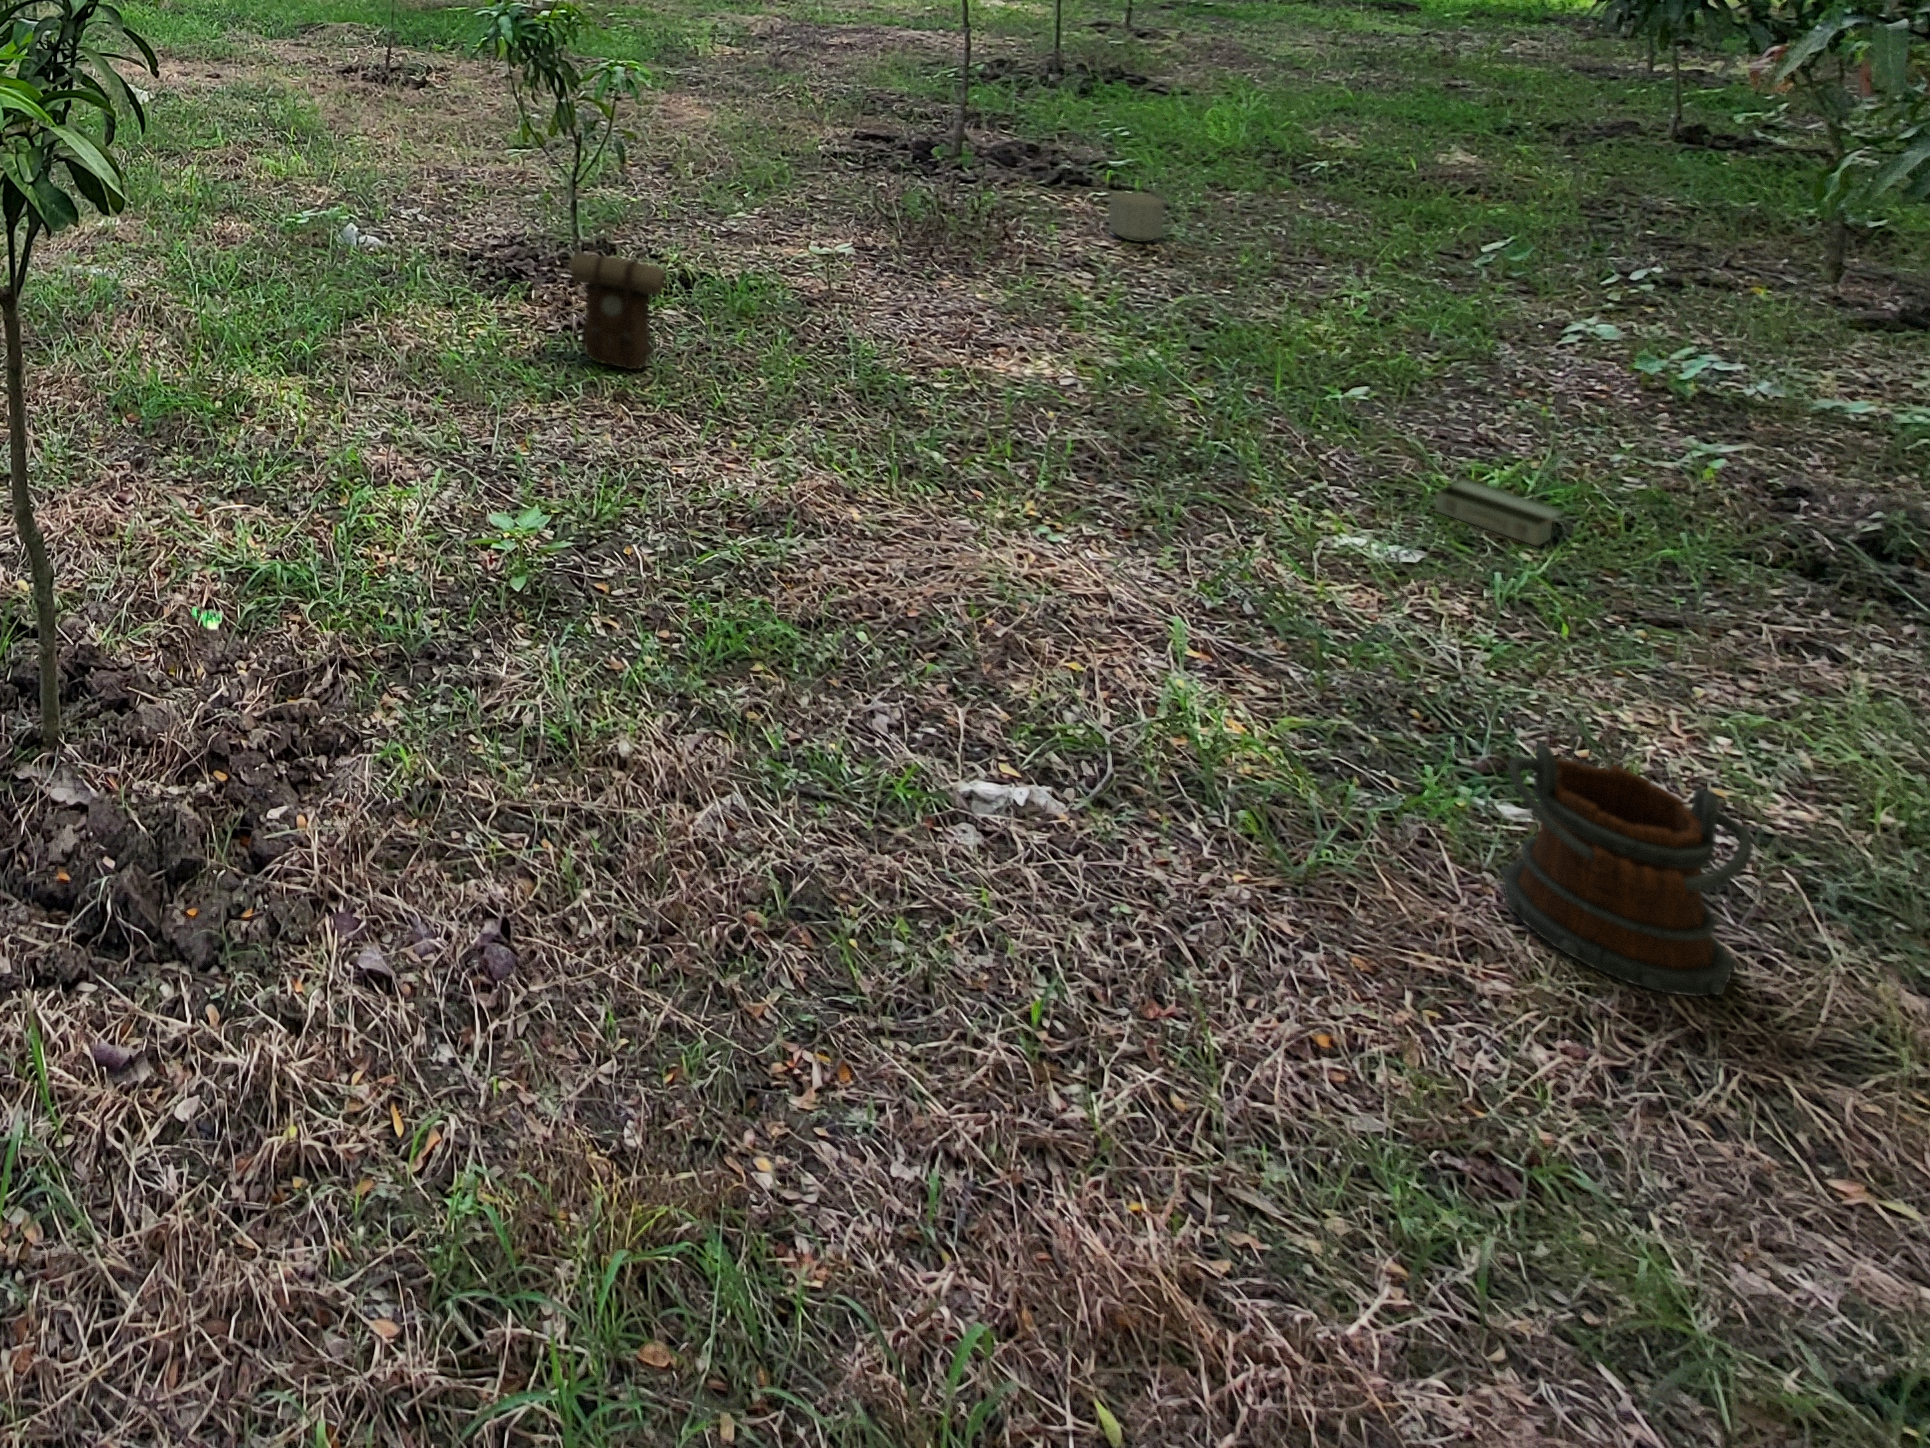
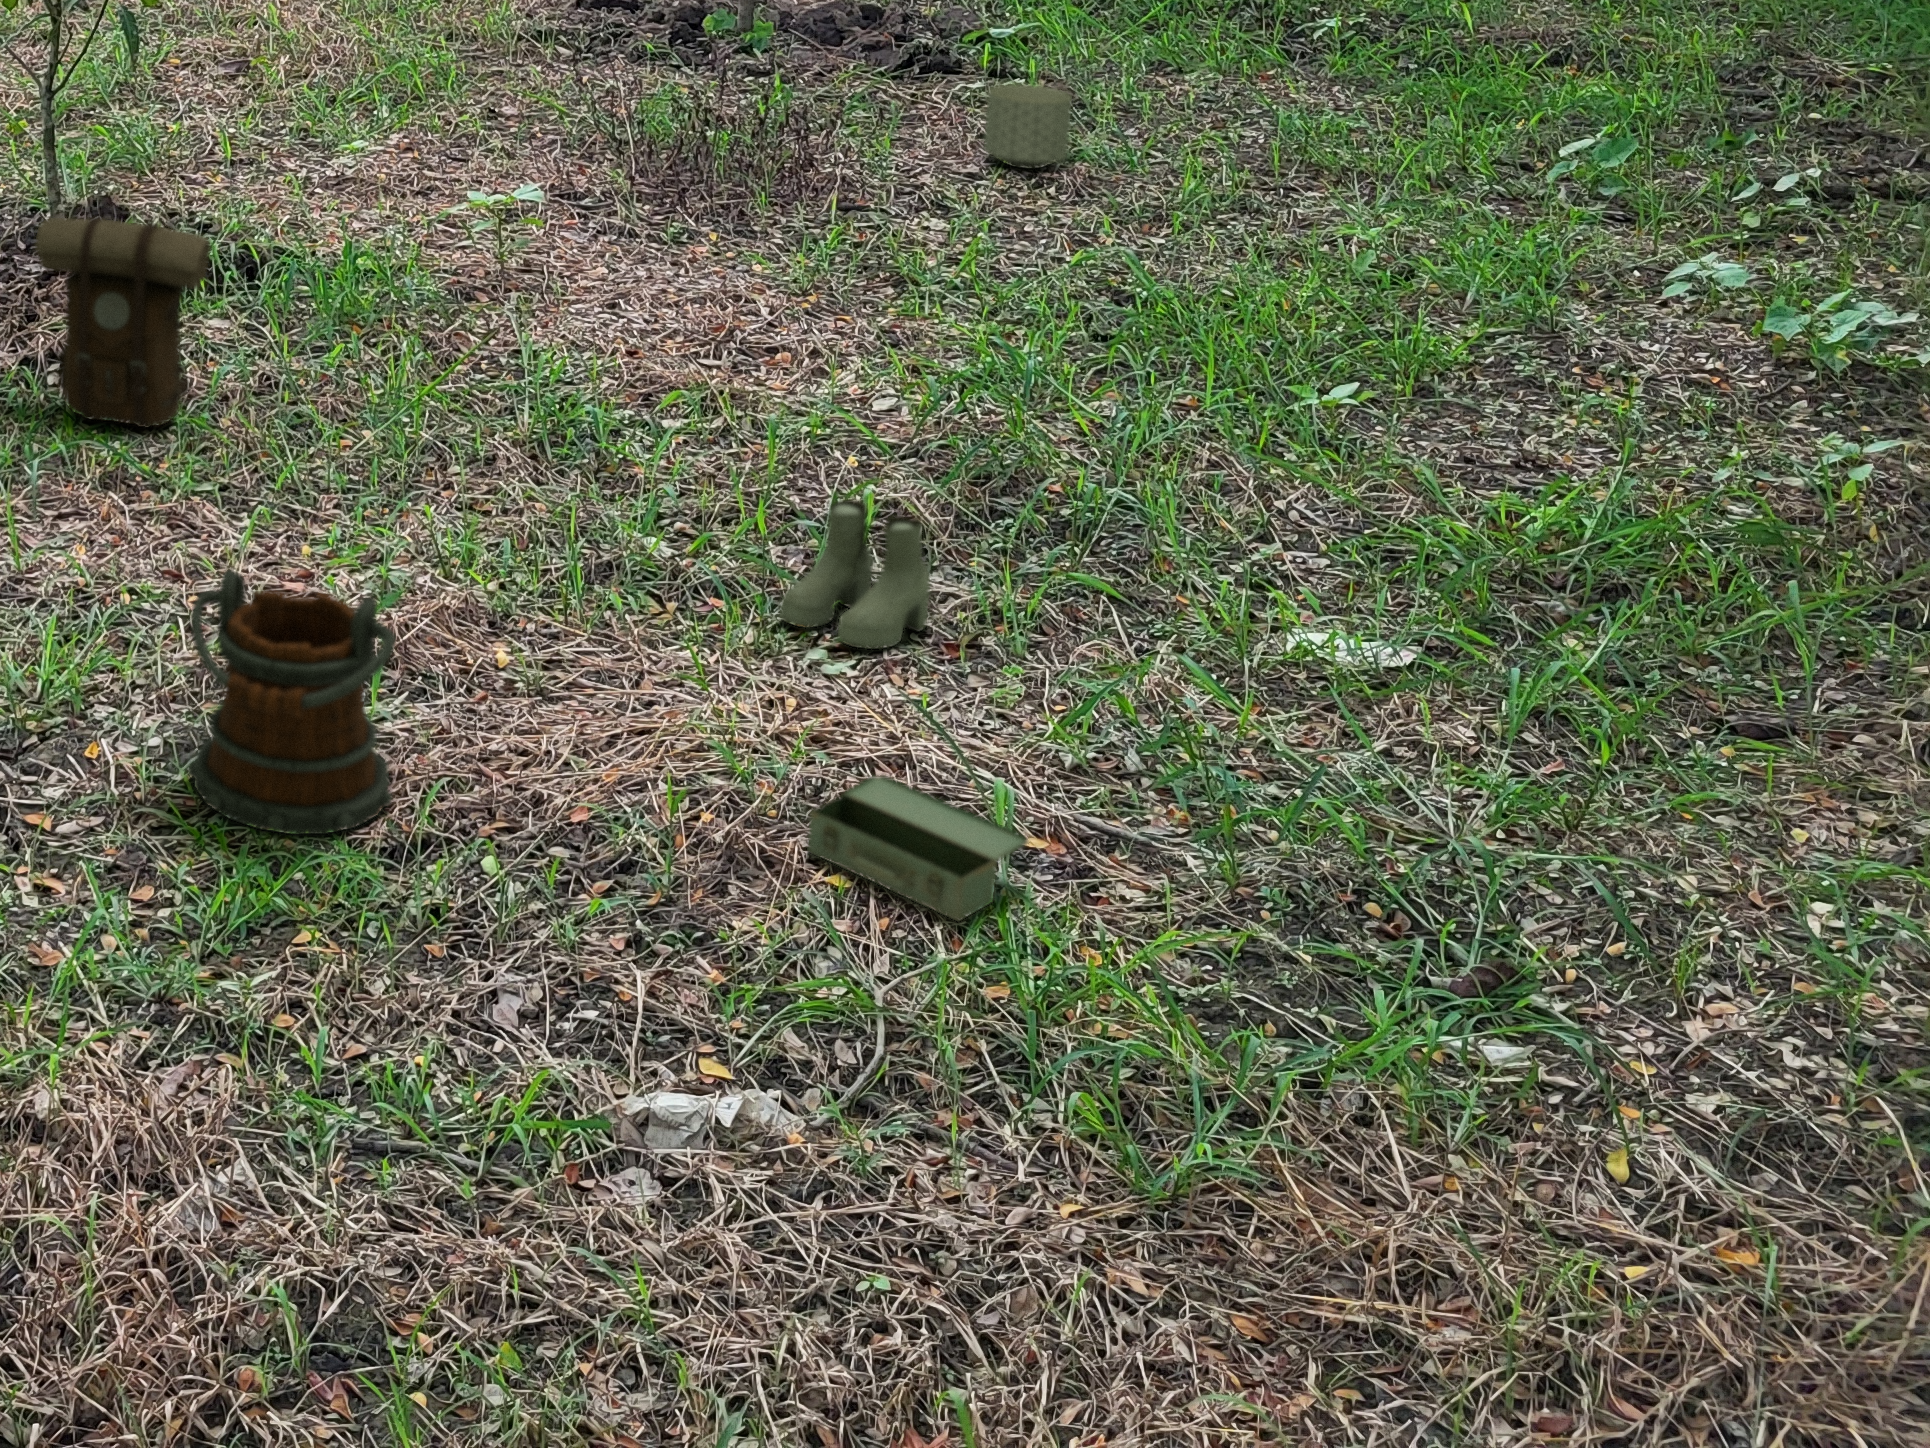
boots: none [1014,440,1107,528] -> present [780,500,930,649]
toolbox: present [1435,479,1563,546] -> present [808,775,1029,921]
bucket: present [1499,742,1753,997] -> present [187,570,396,834]

